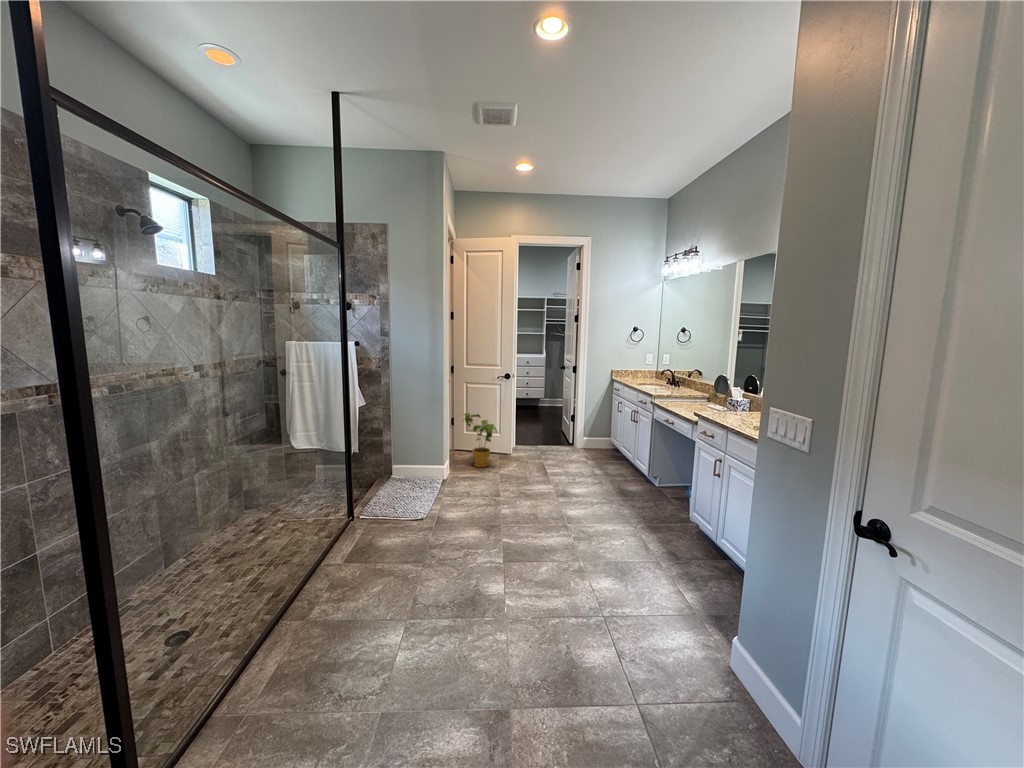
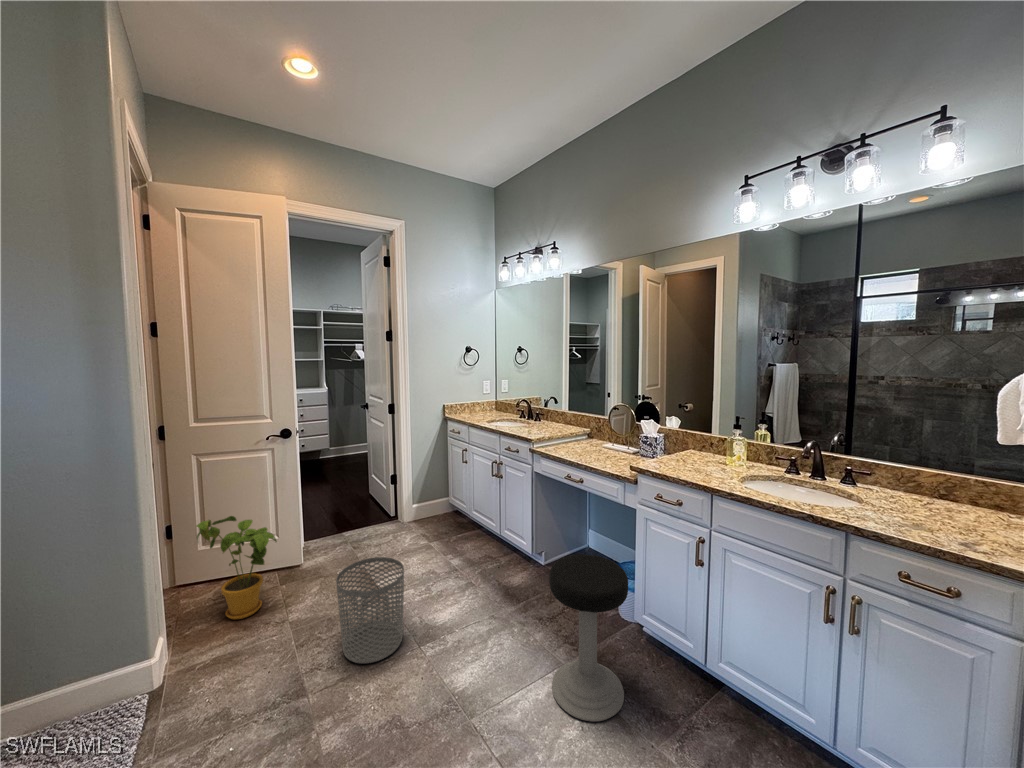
waste bin: none [519,447,554,497] -> present [336,557,404,663]
stool: none [618,460,670,550] -> present [549,555,628,722]

